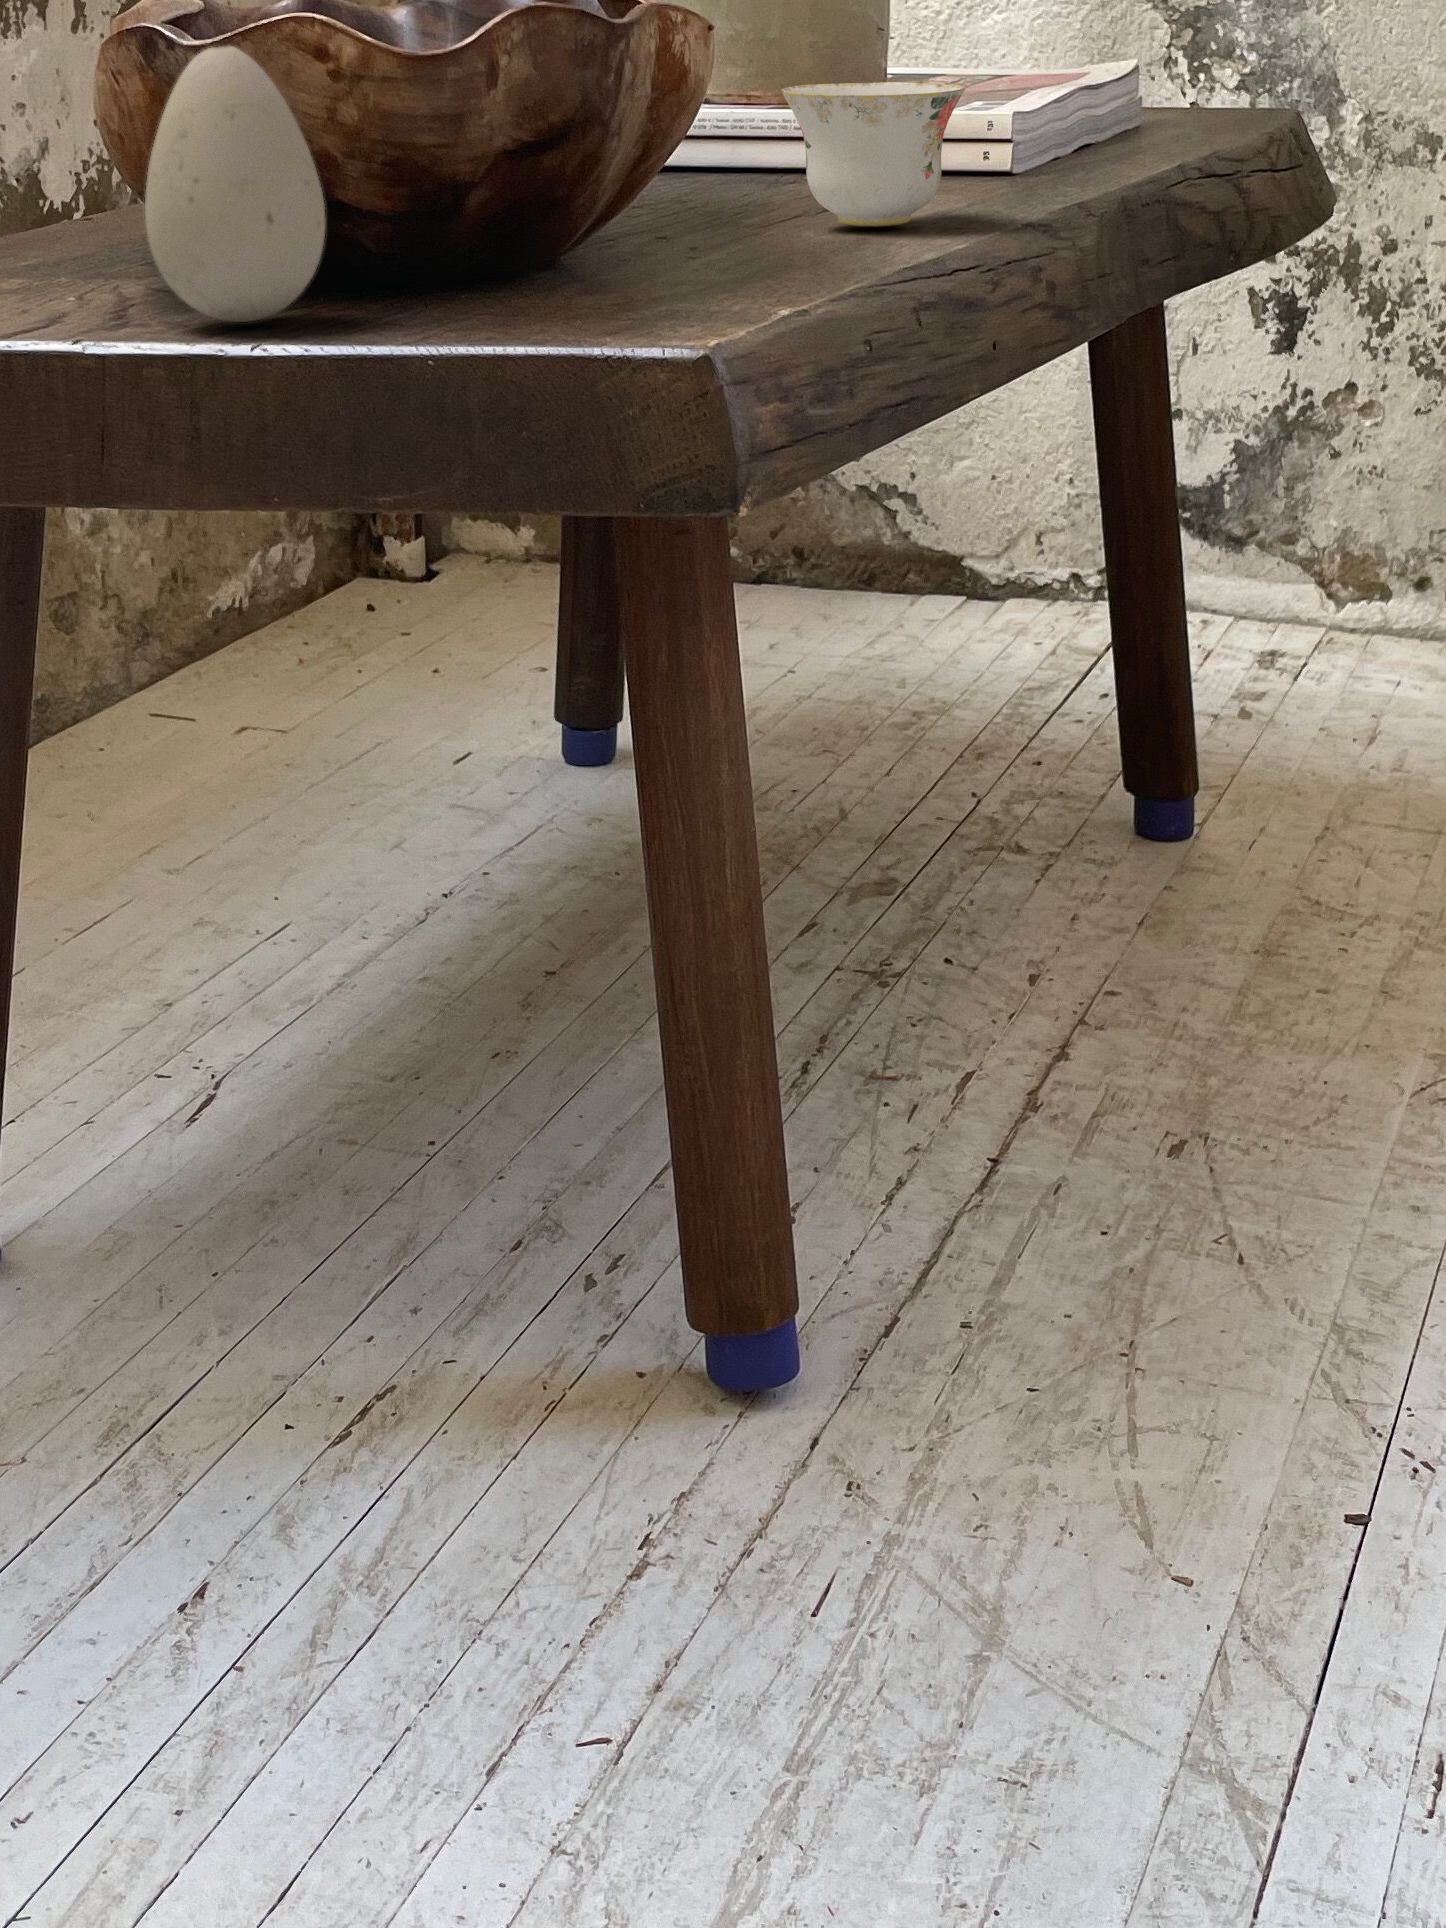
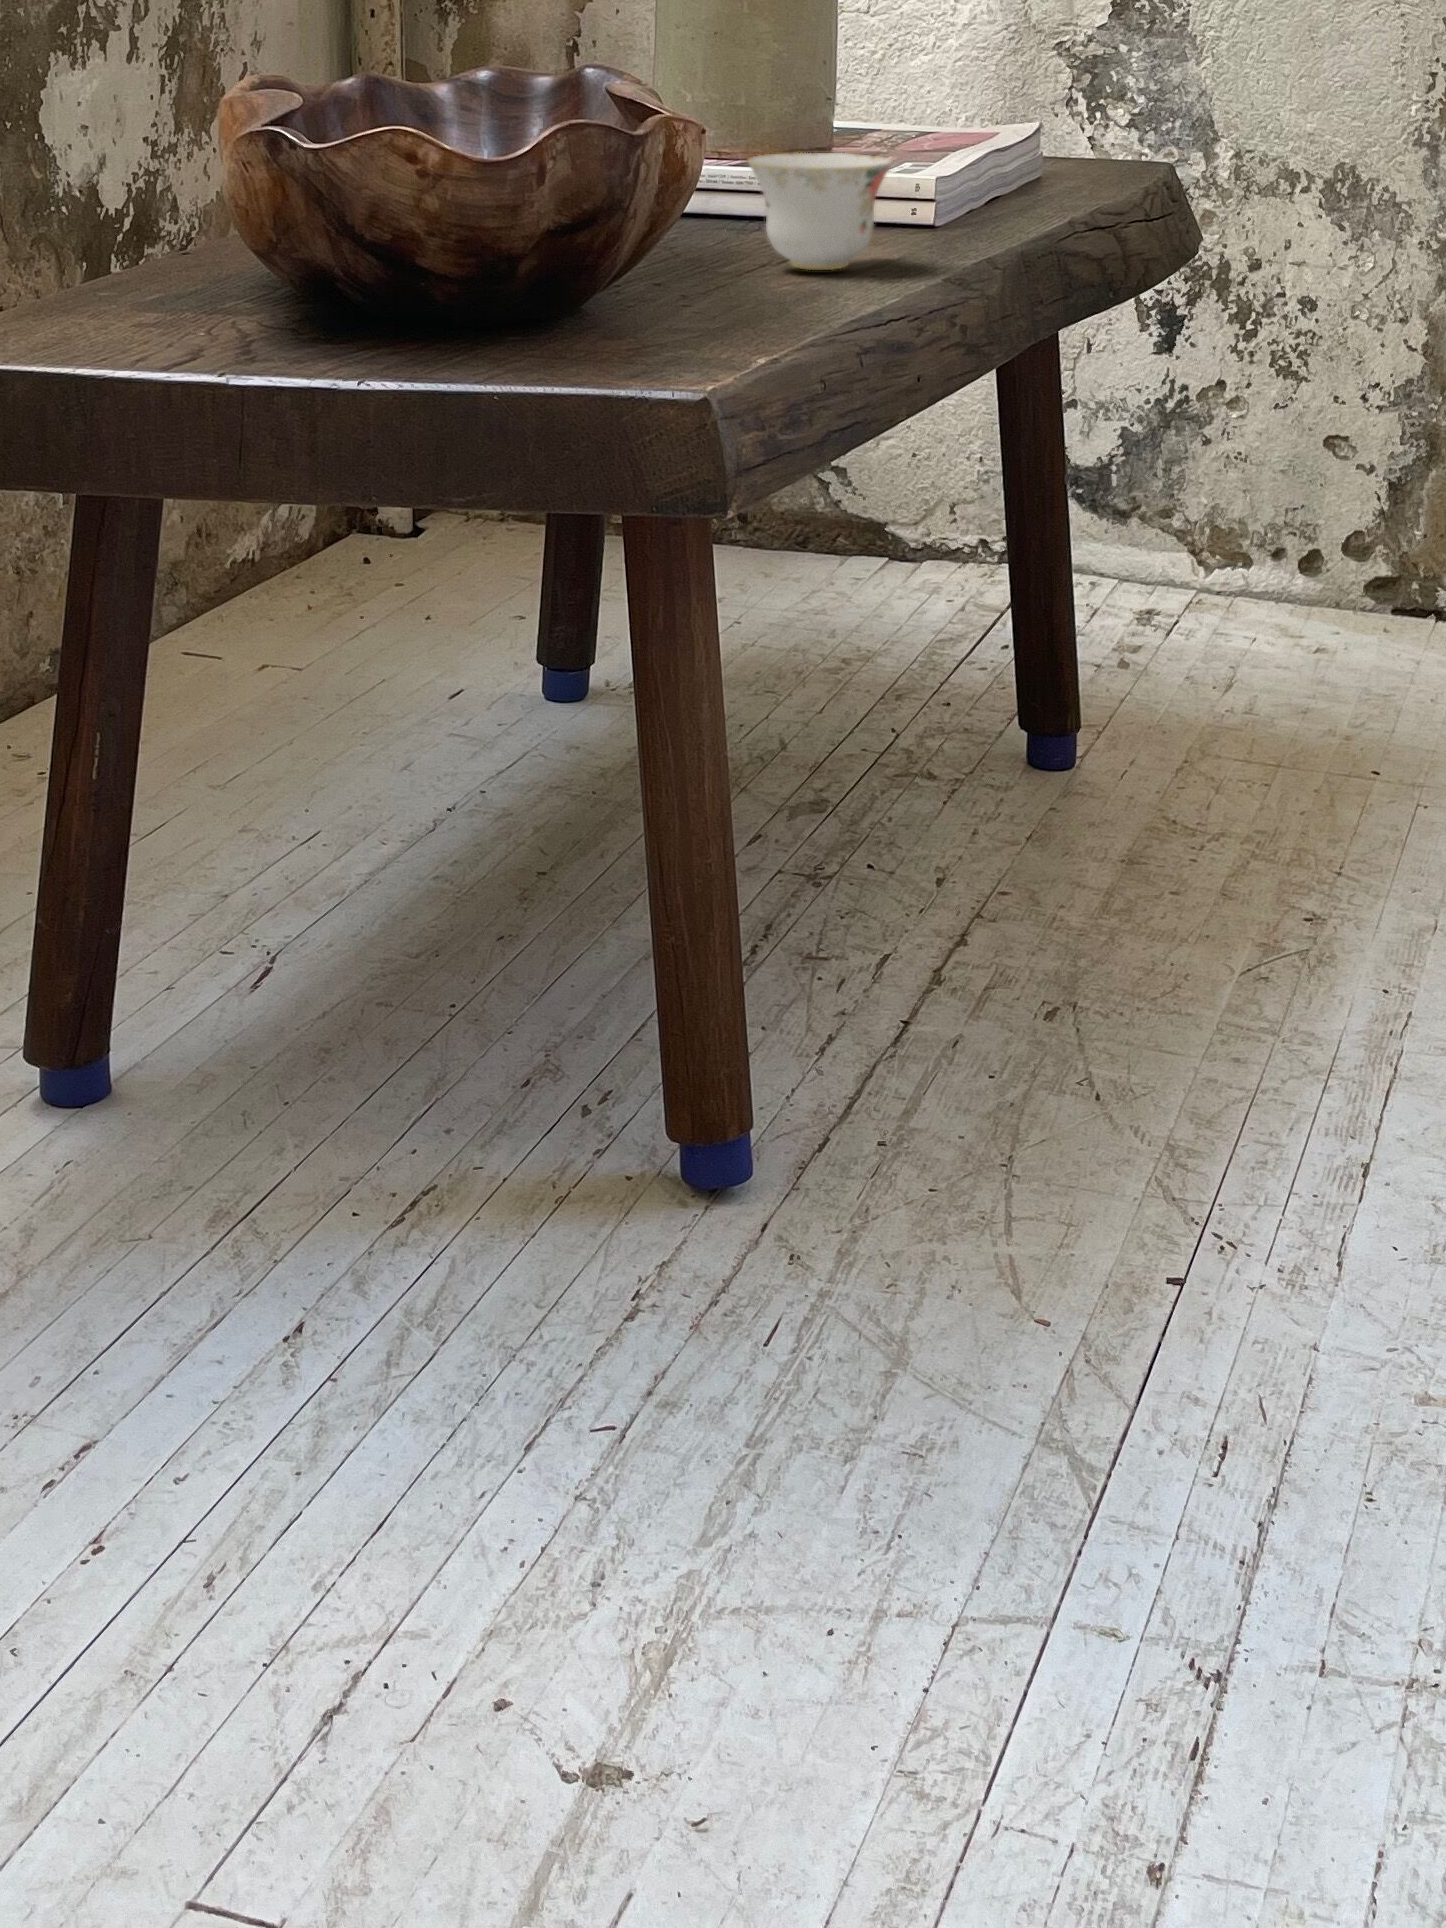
decorative egg: present [145,46,325,322] -> none [260,140,398,351]

